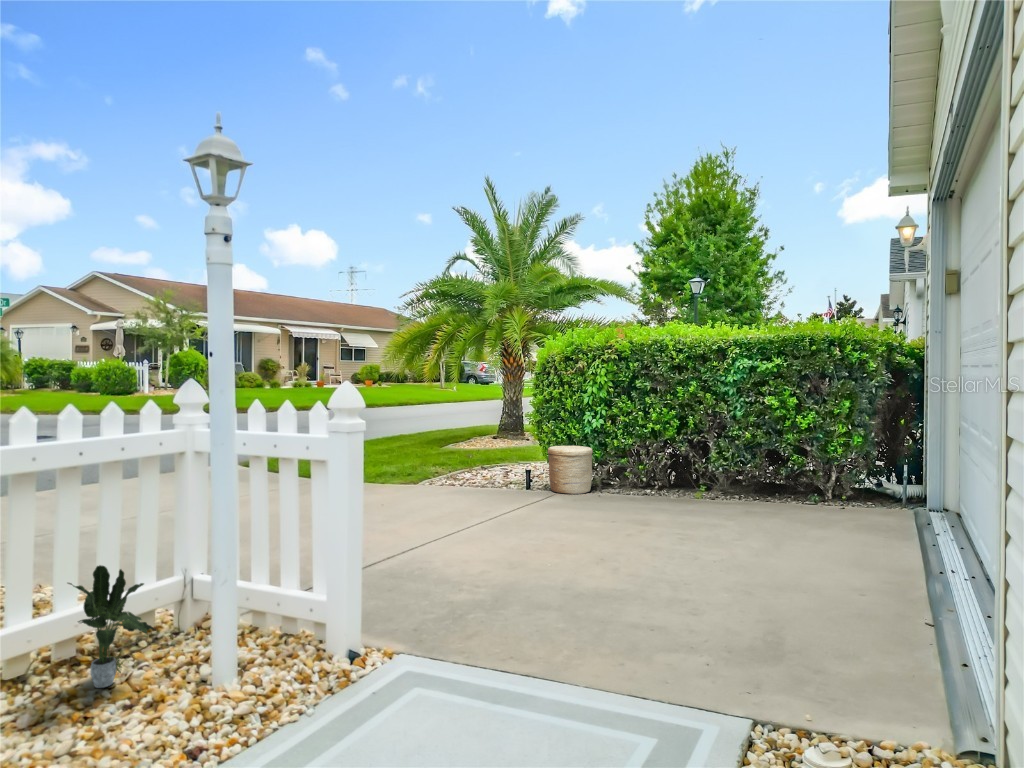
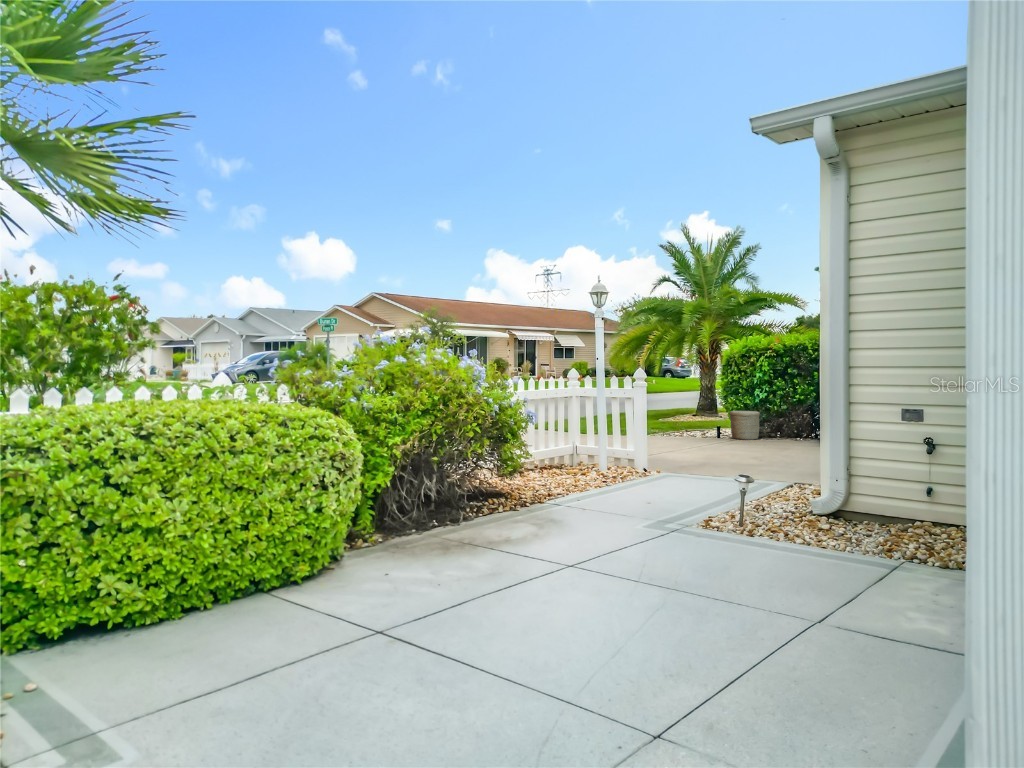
potted plant: present [68,565,155,688] -> none [547,433,574,474]

